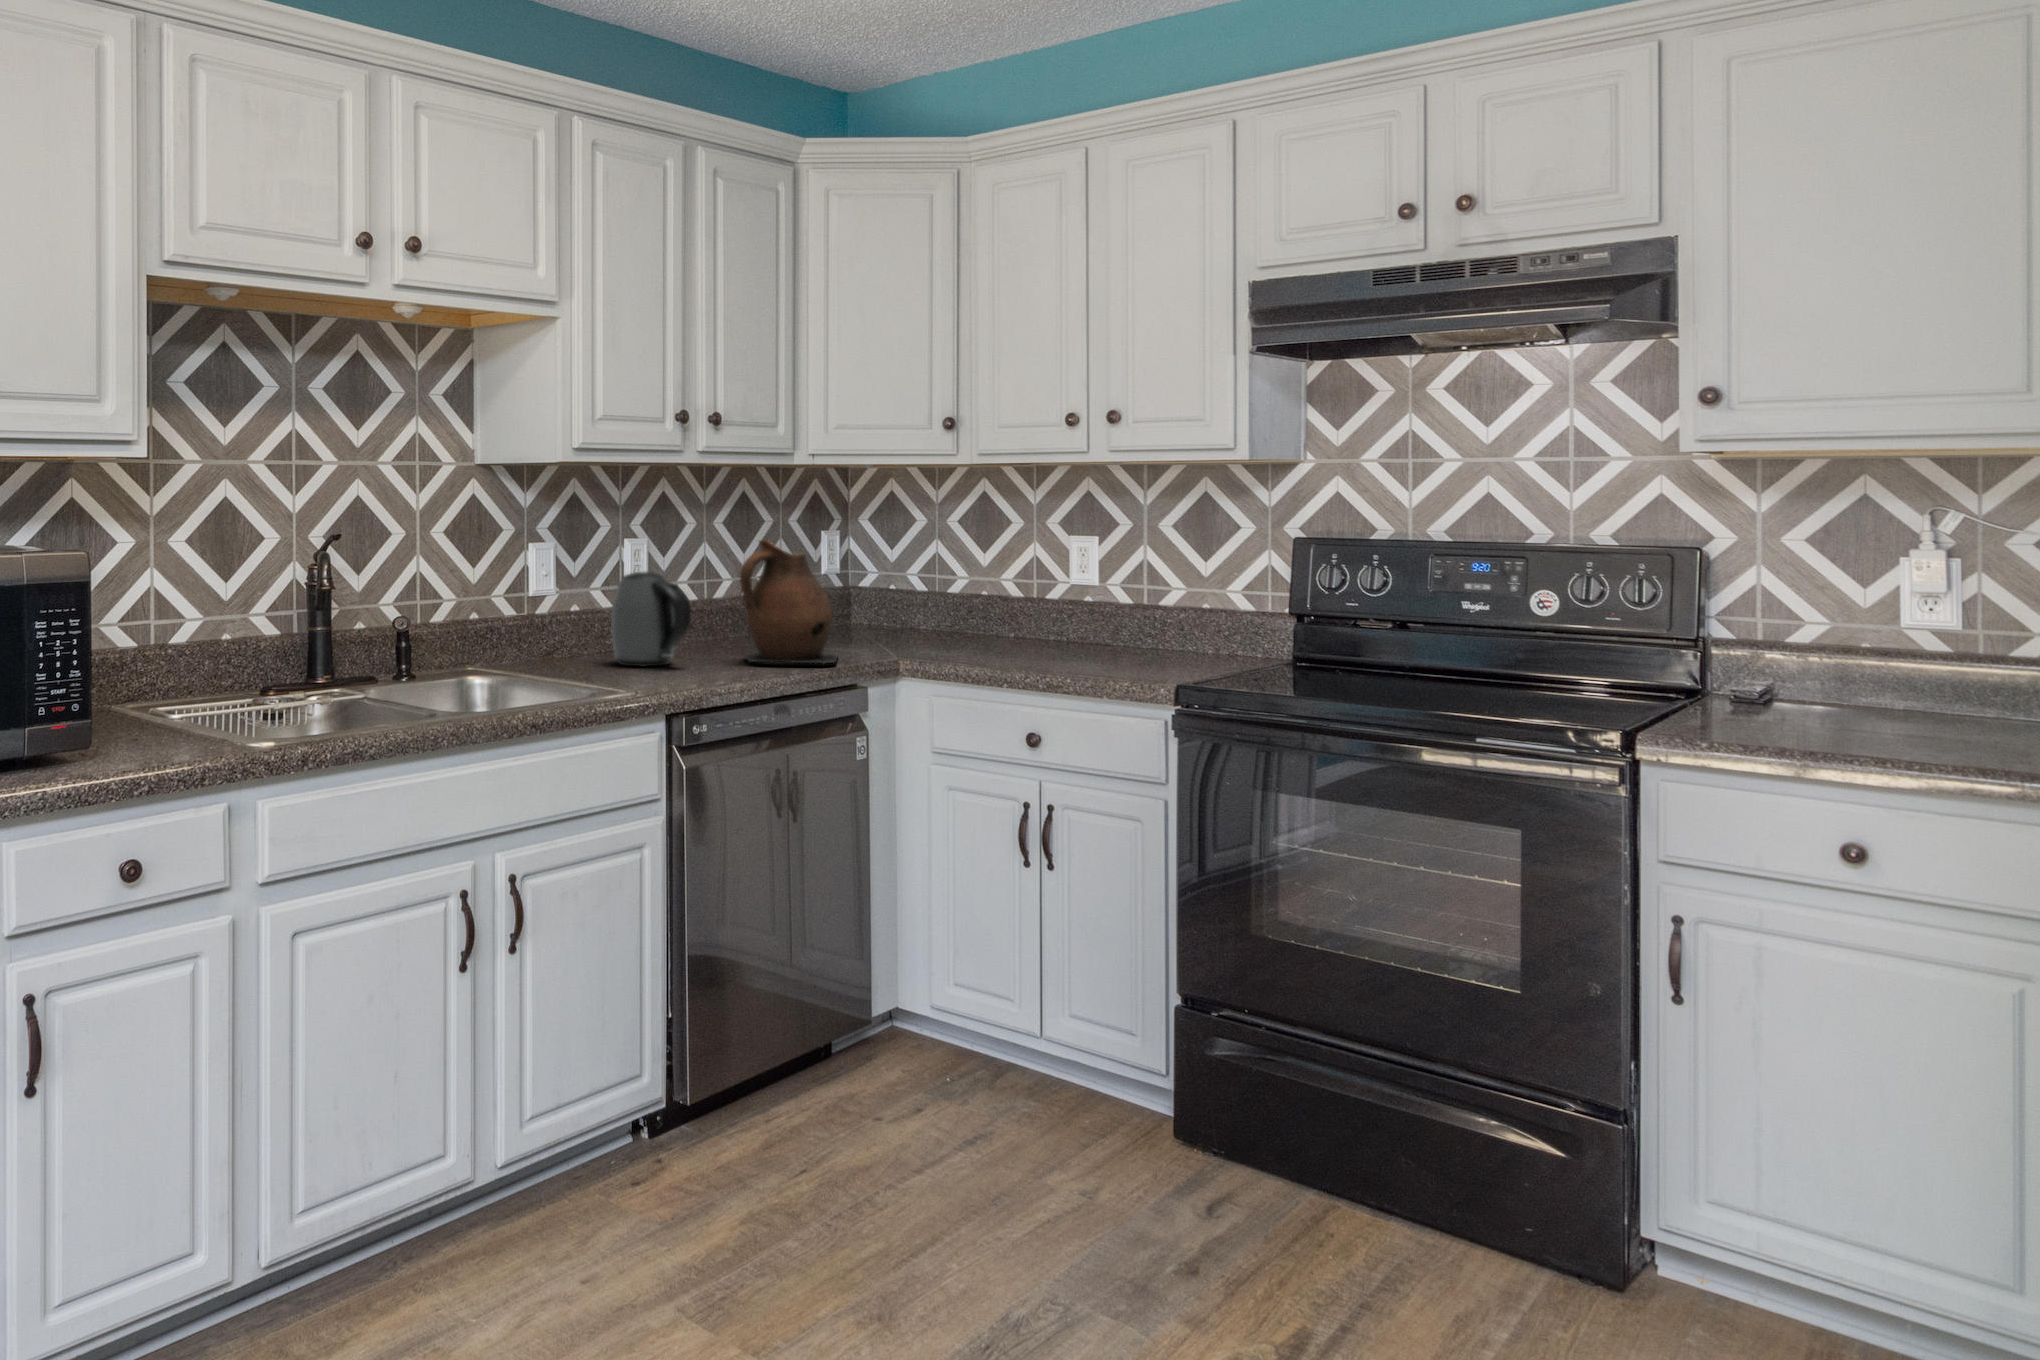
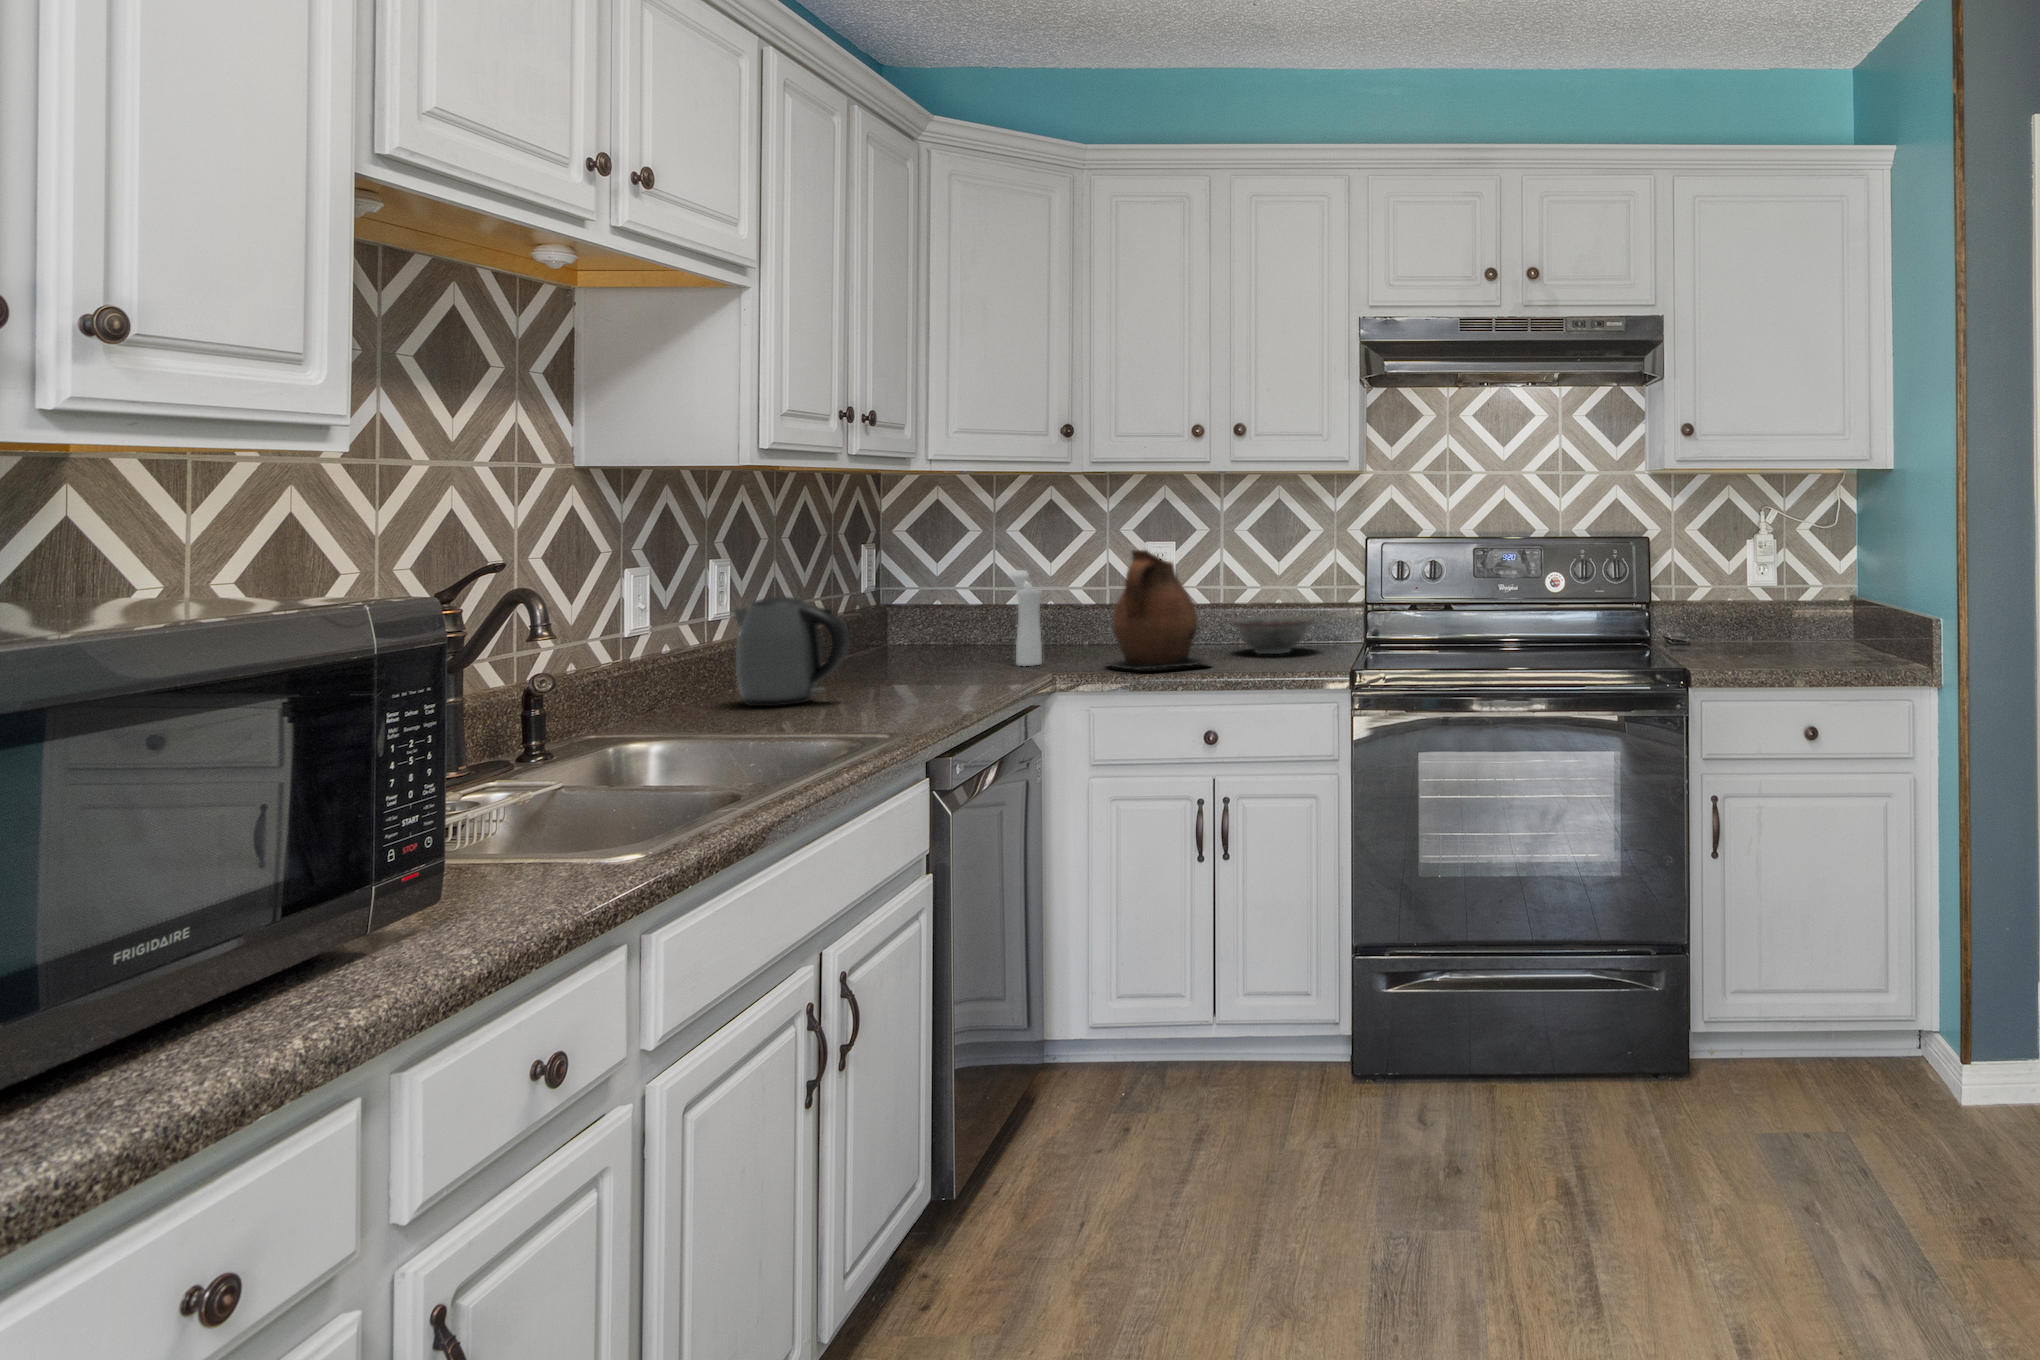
ceramic pitcher: present [740,540,839,664] -> present [1105,550,1210,670]
pepper mill: none [900,560,930,656] -> present [1010,570,1042,666]
decorative bowl: none [1129,625,1233,669] -> present [1231,616,1315,654]

